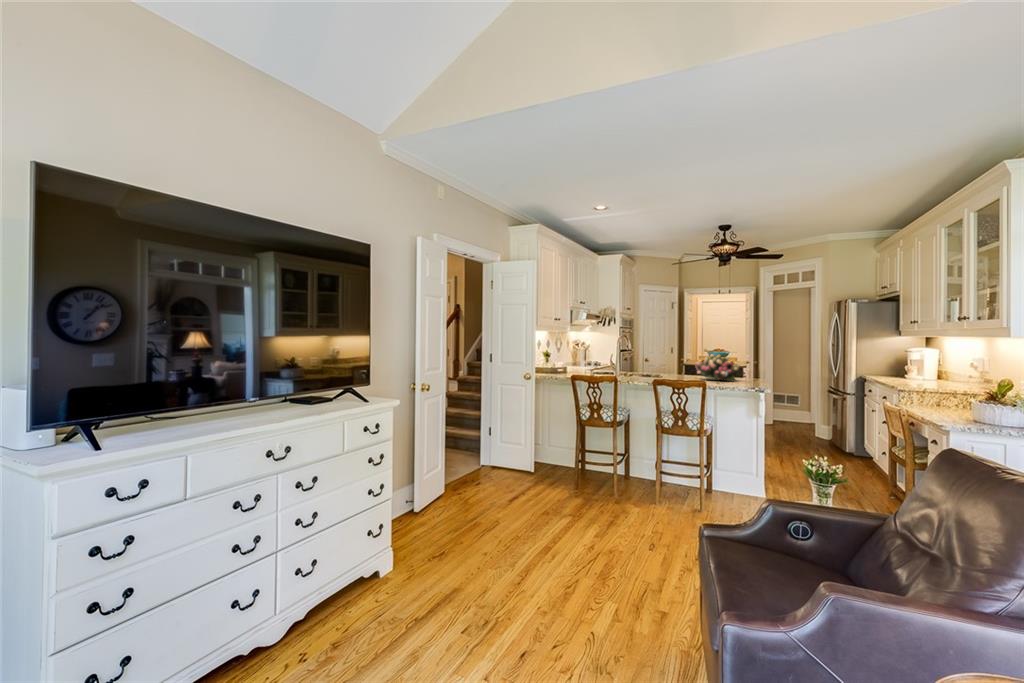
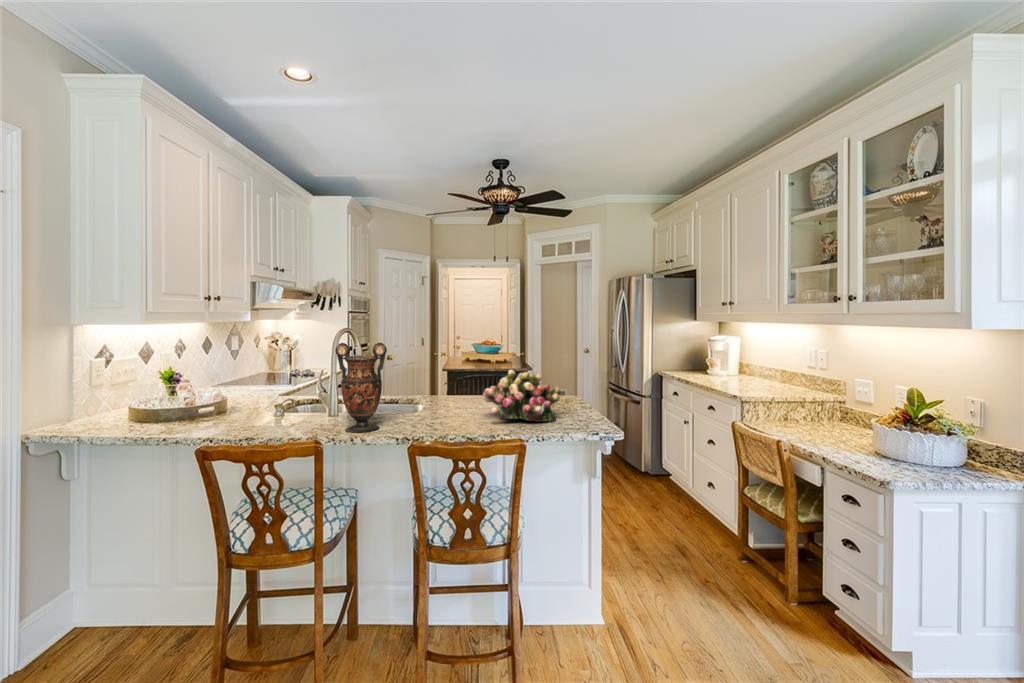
vase: none [622,336,645,378] -> present [335,343,387,432]

